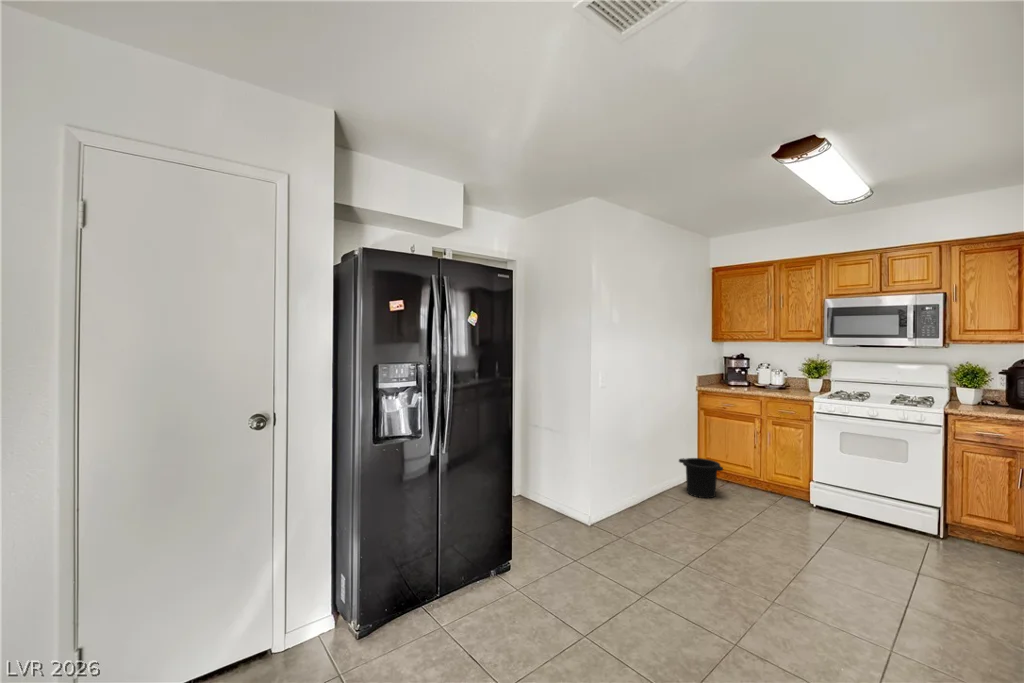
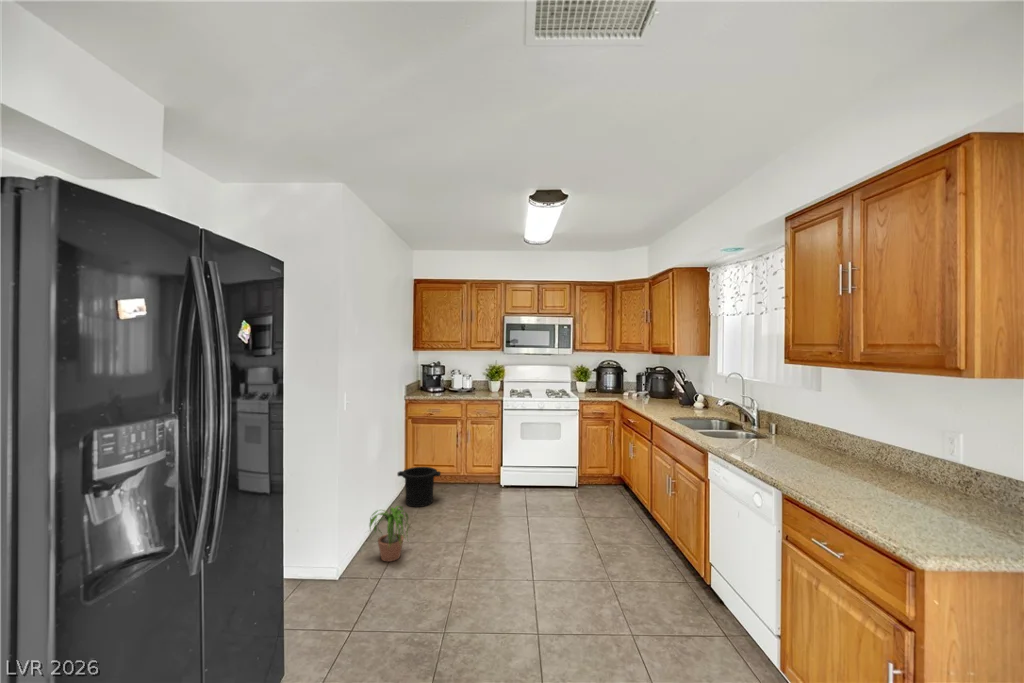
potted plant: none [613,480,664,529] -> present [369,506,409,561]

